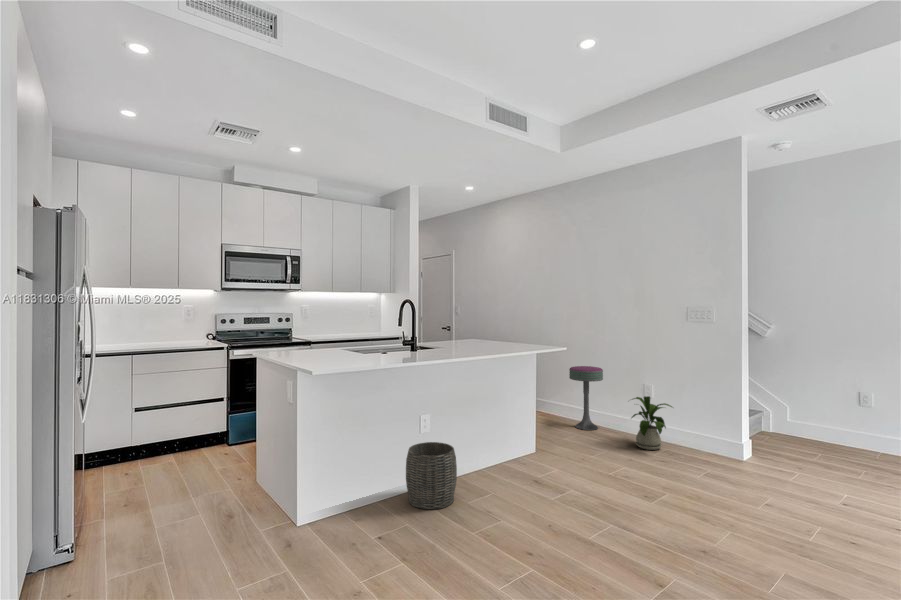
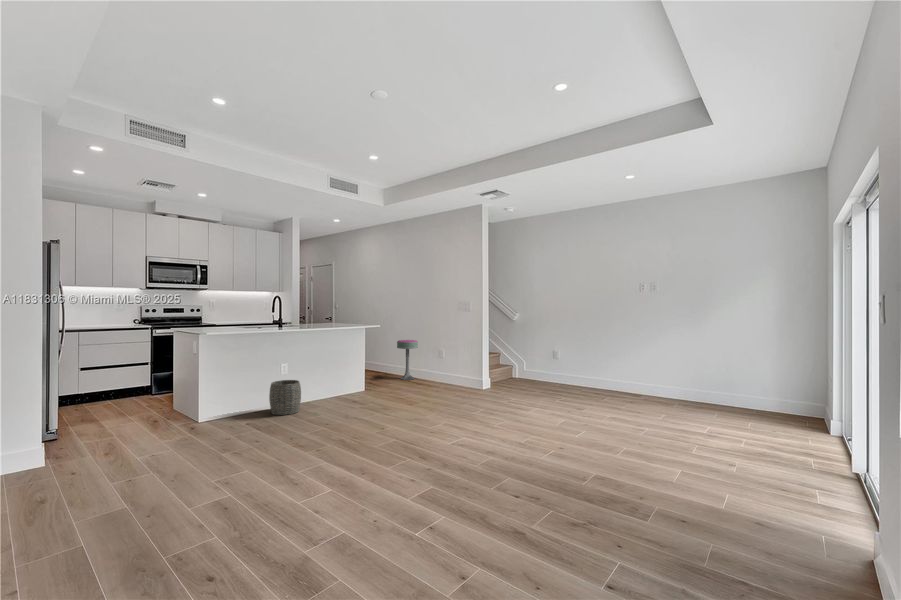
house plant: present [632,396,672,450] -> none [425,355,448,387]

